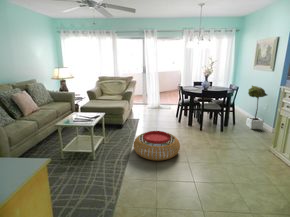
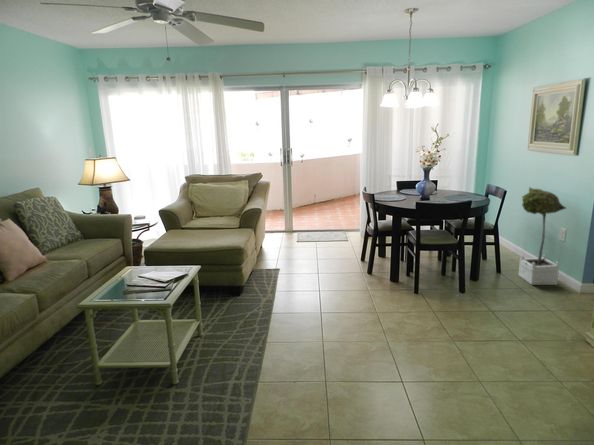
pouf: present [134,131,180,161] -> none [270,304,380,380]

